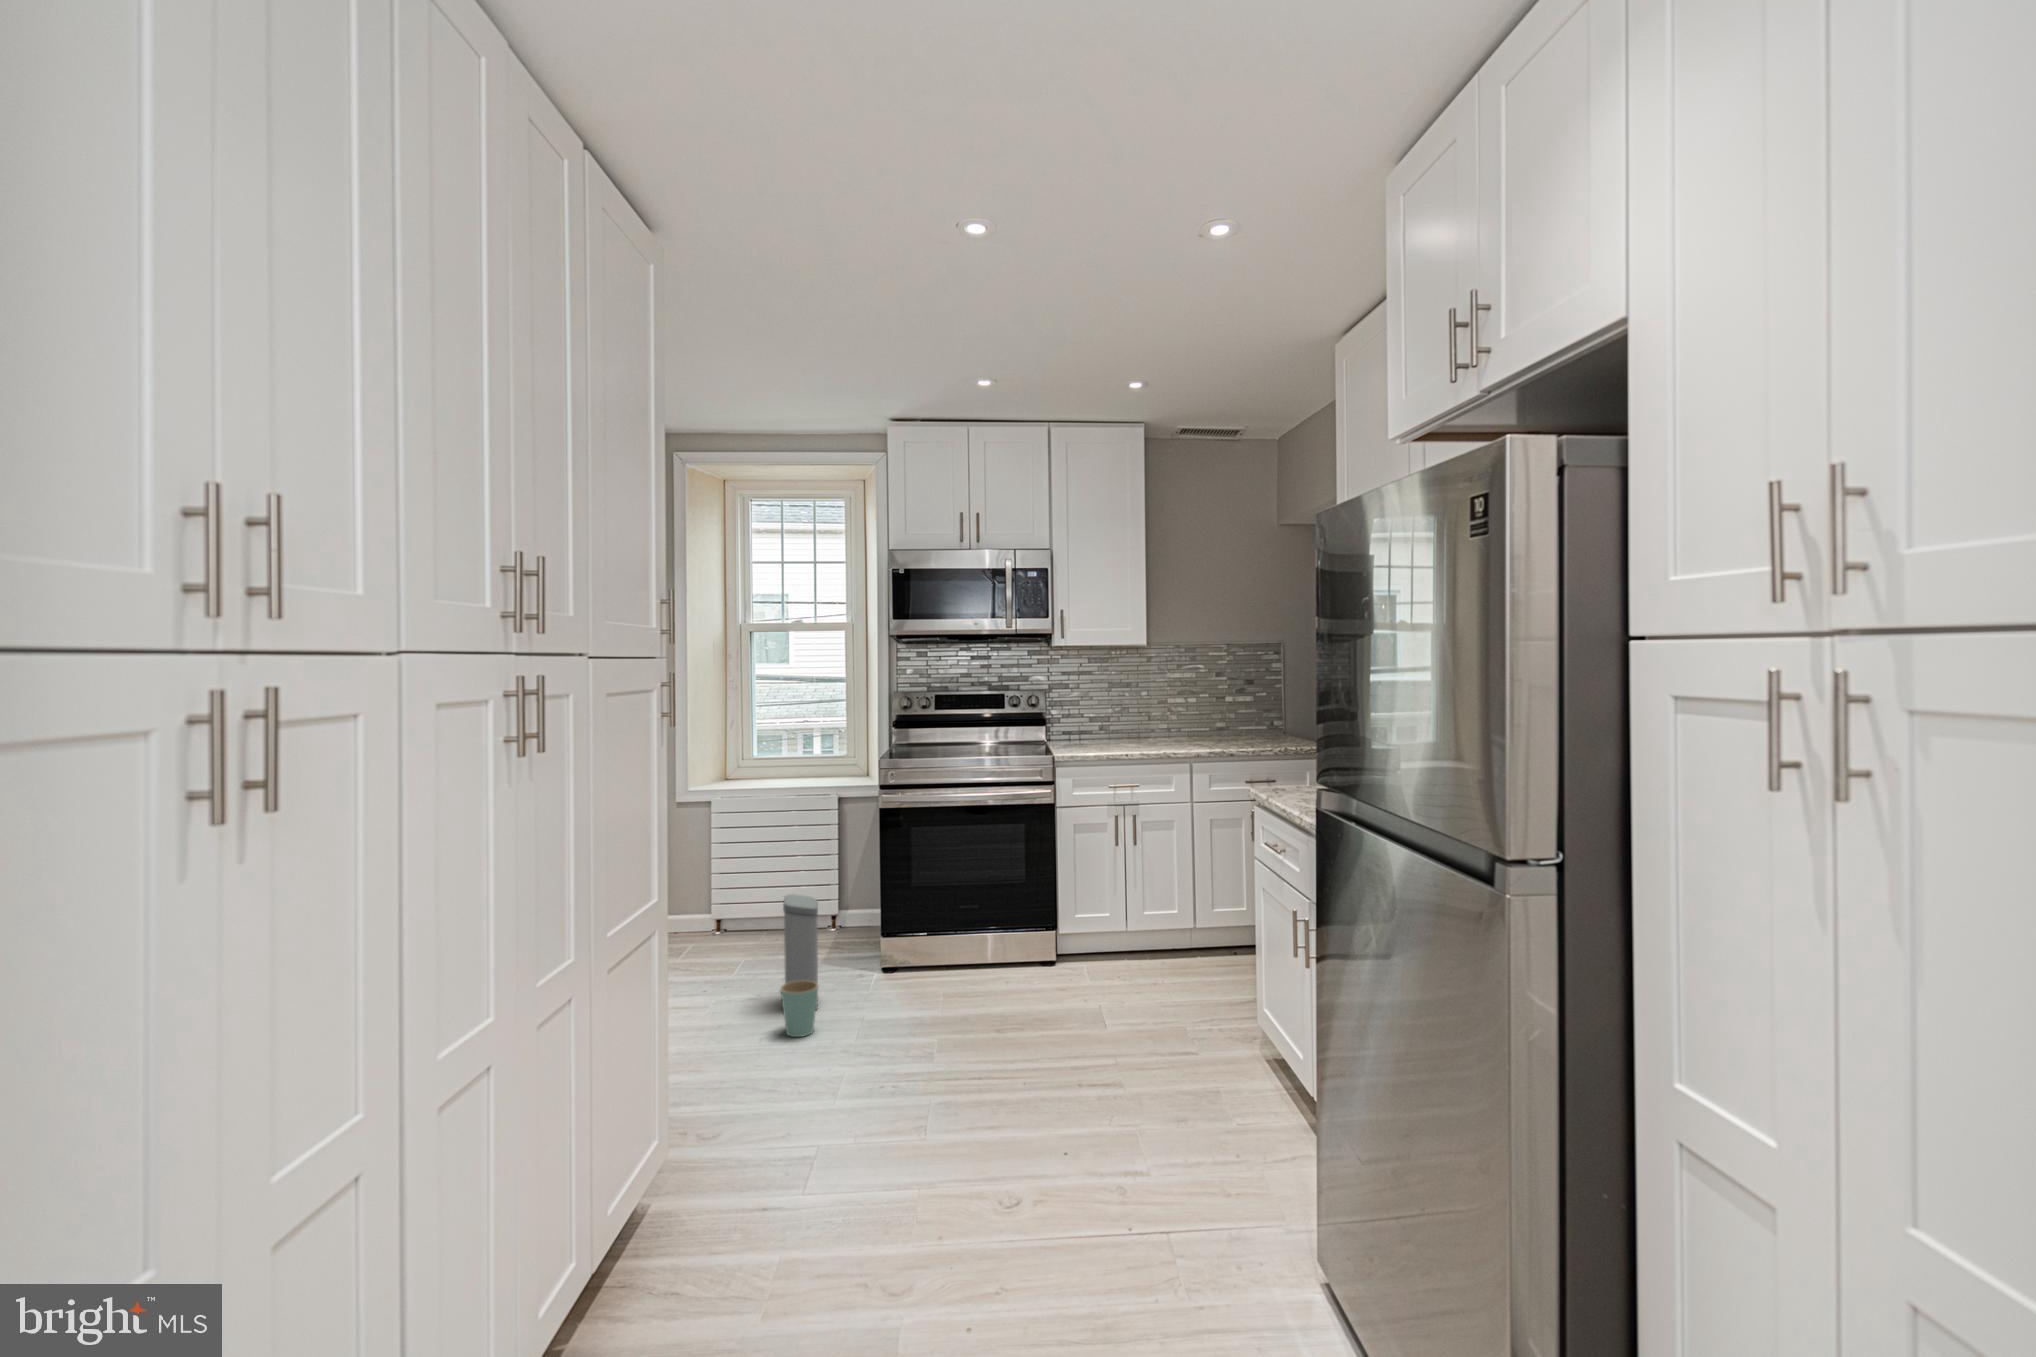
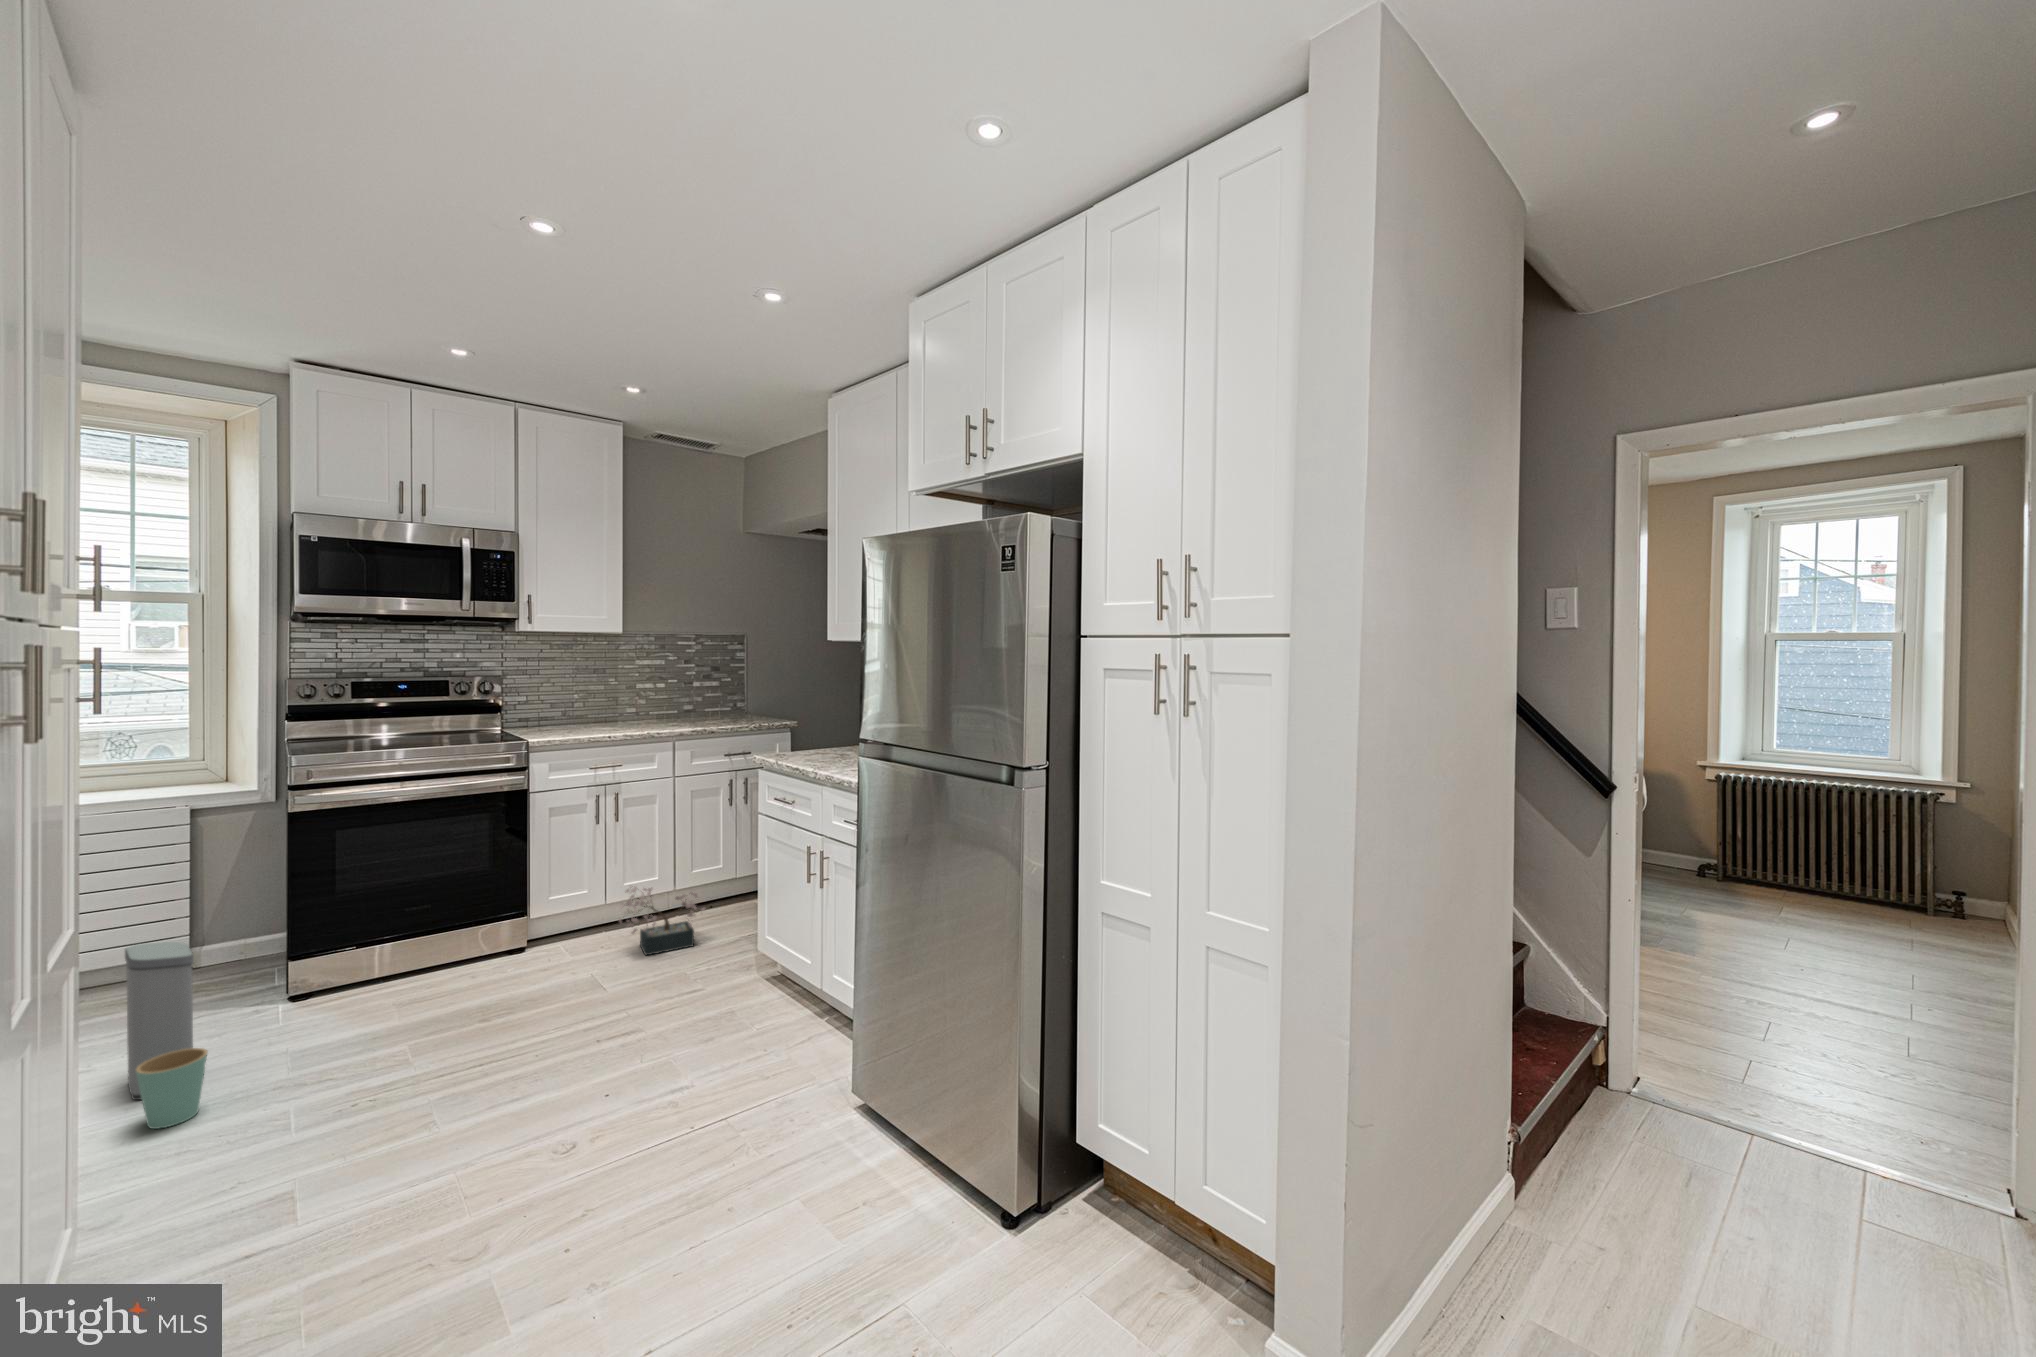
decorative plant: none [1129,912,1217,991] -> present [619,887,705,956]

